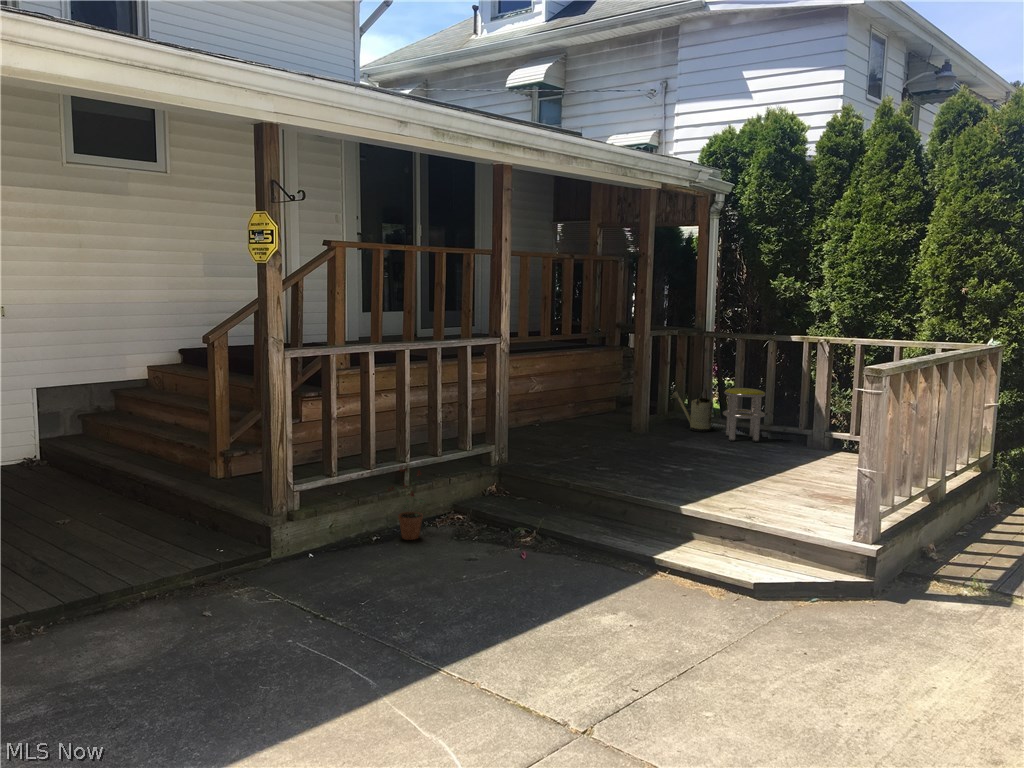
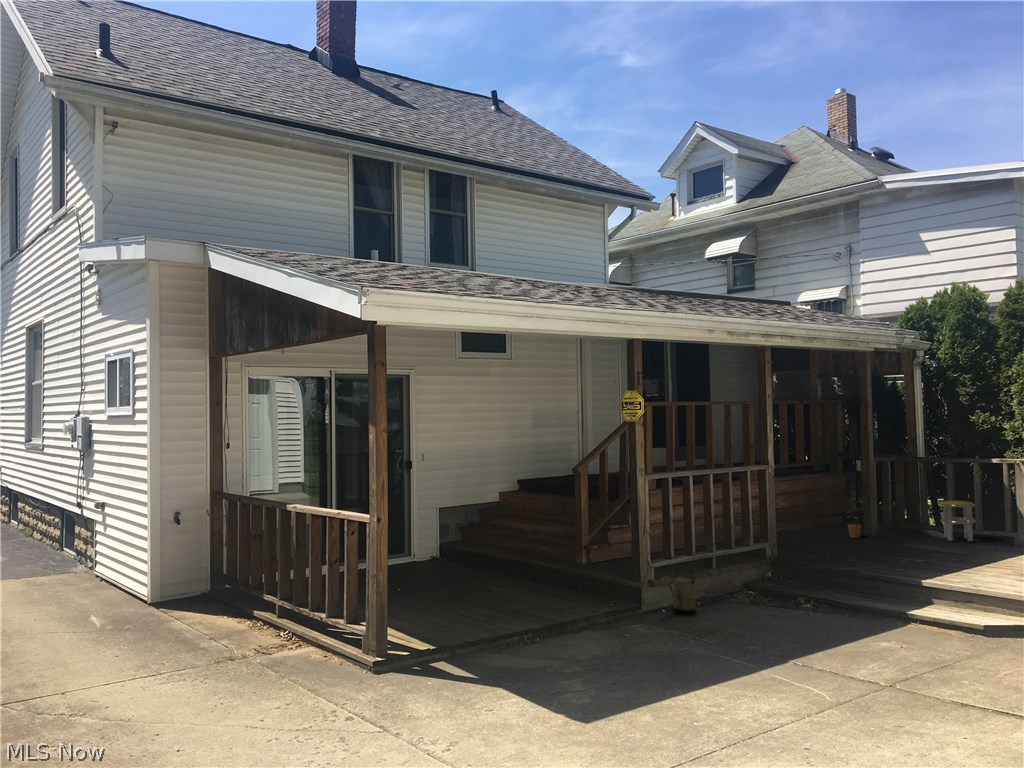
watering can: present [671,389,715,432] -> present [660,576,695,613]
potted plant: present [388,466,424,540] -> present [847,499,863,538]

